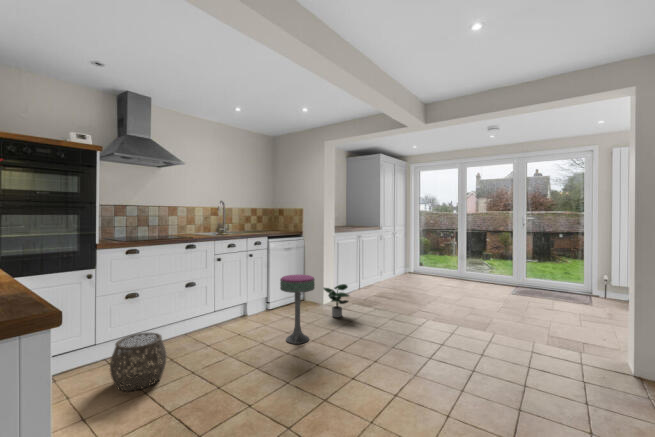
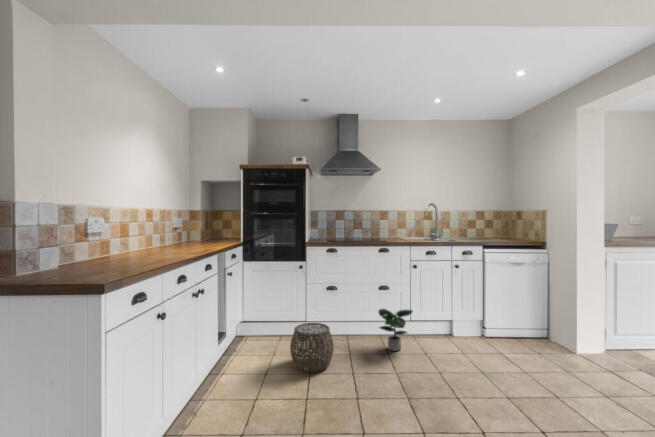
bar stool: present [280,275,315,344] -> none [463,296,515,392]
potted plant: present [323,284,349,318] -> present [378,309,413,351]

